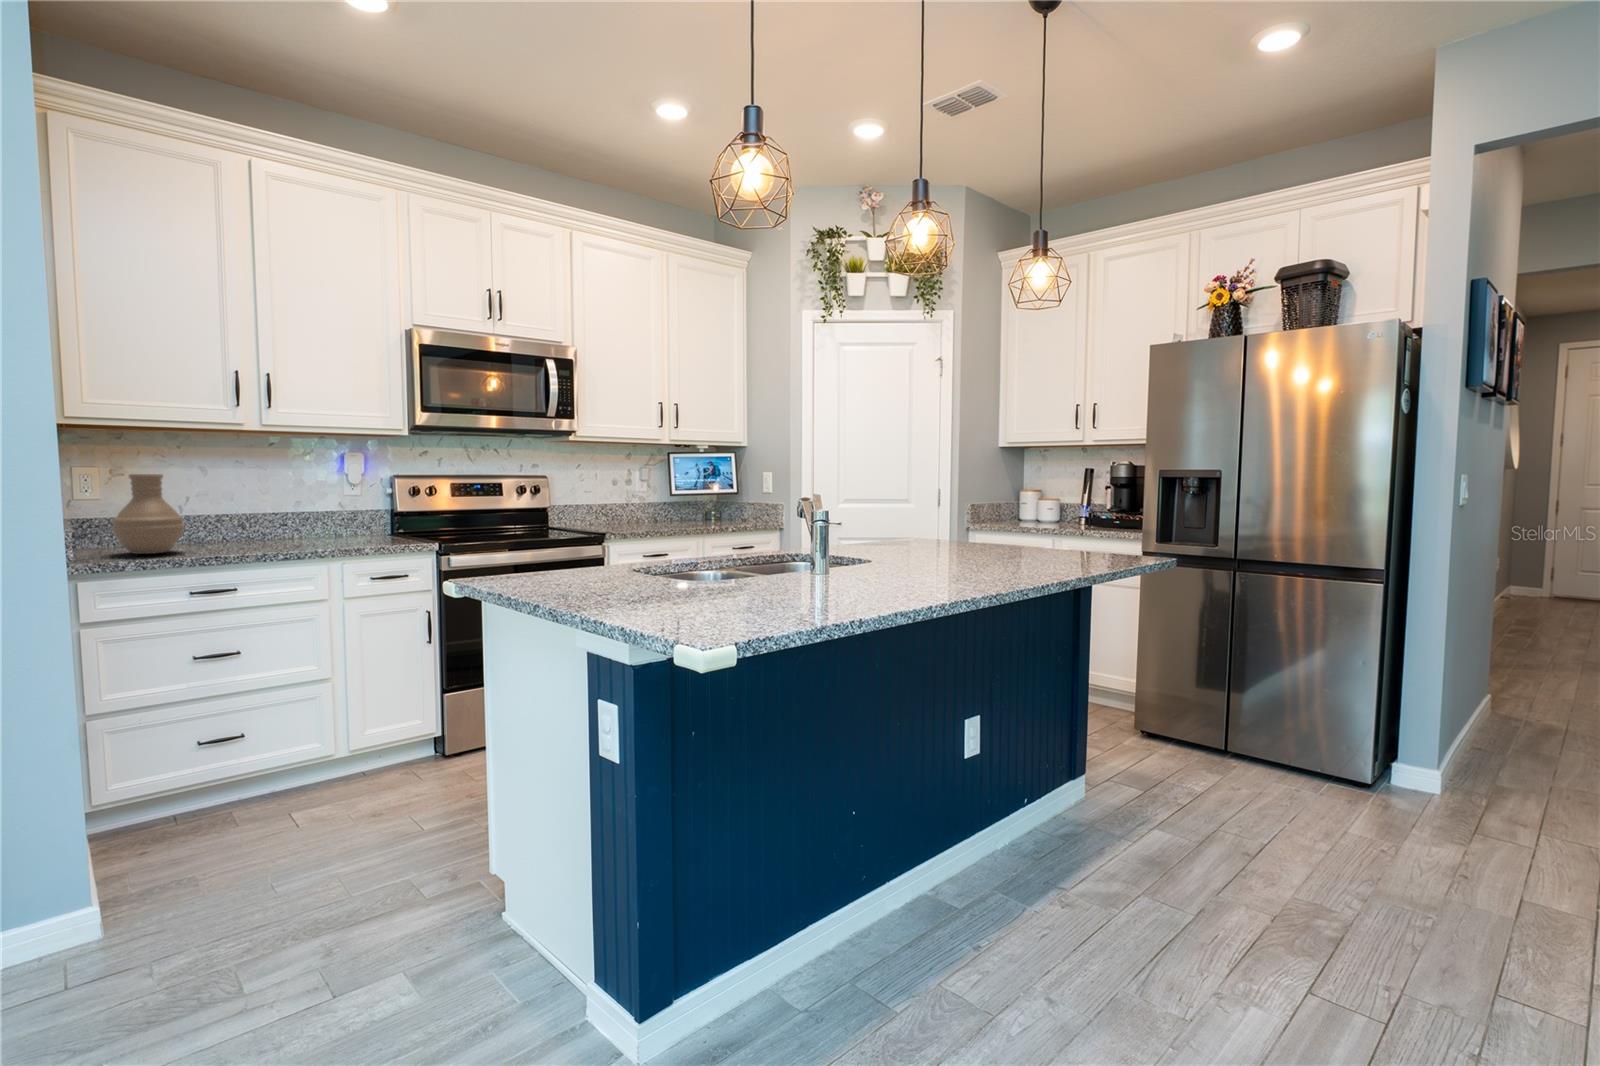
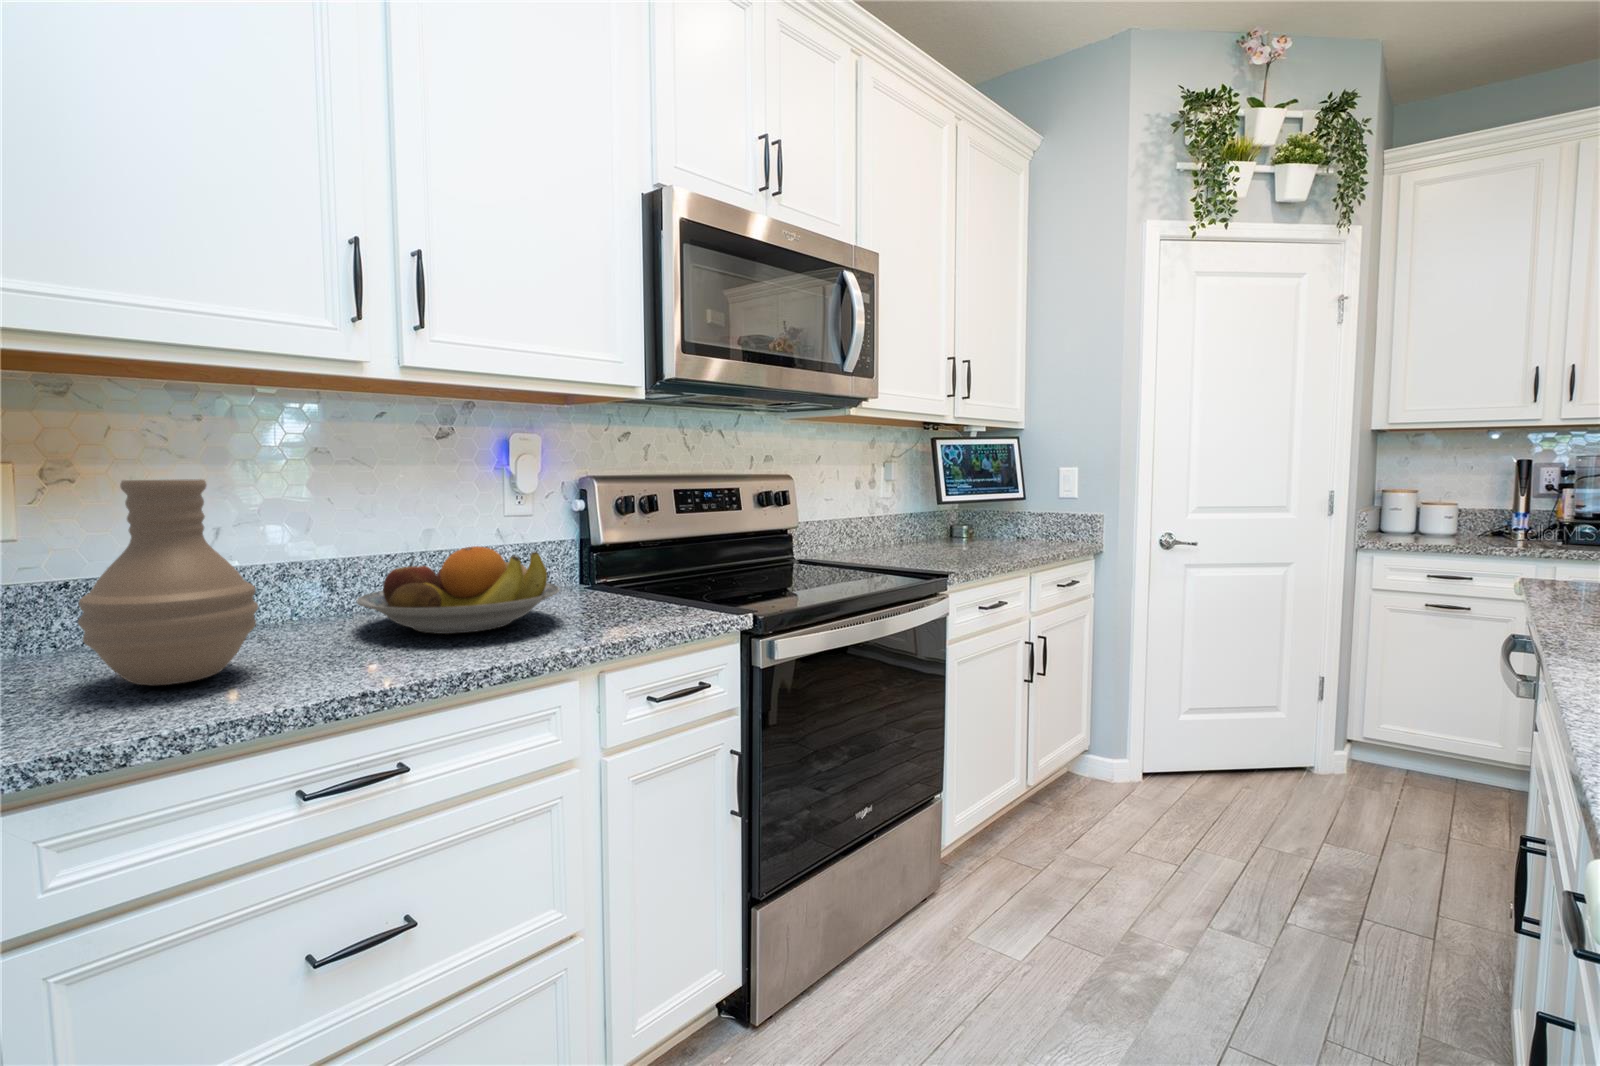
fruit bowl: none [242,507,346,546] -> present [357,546,560,634]

